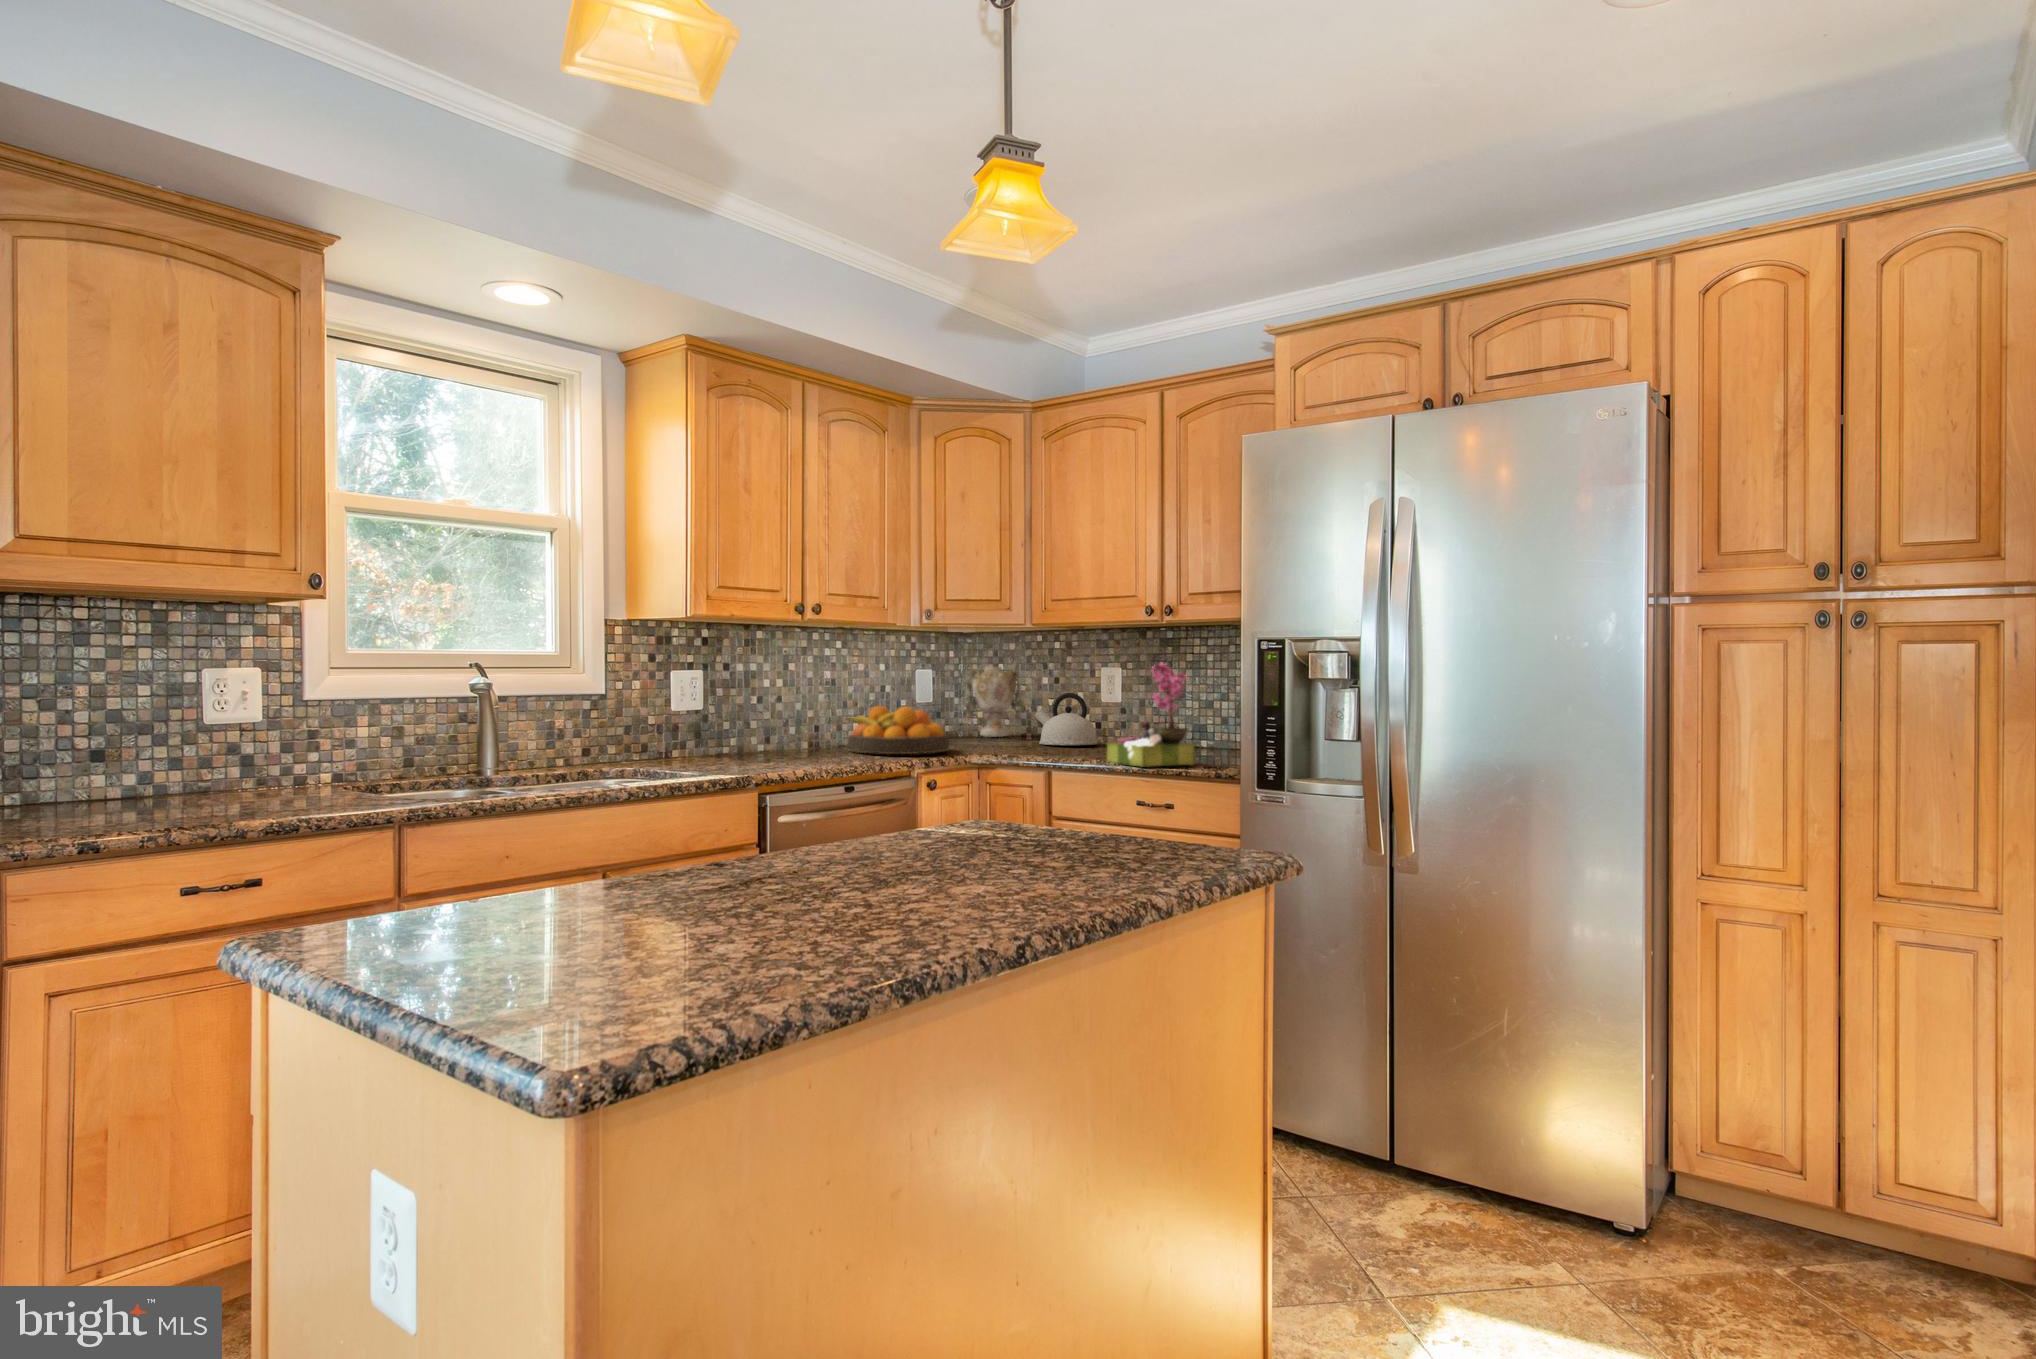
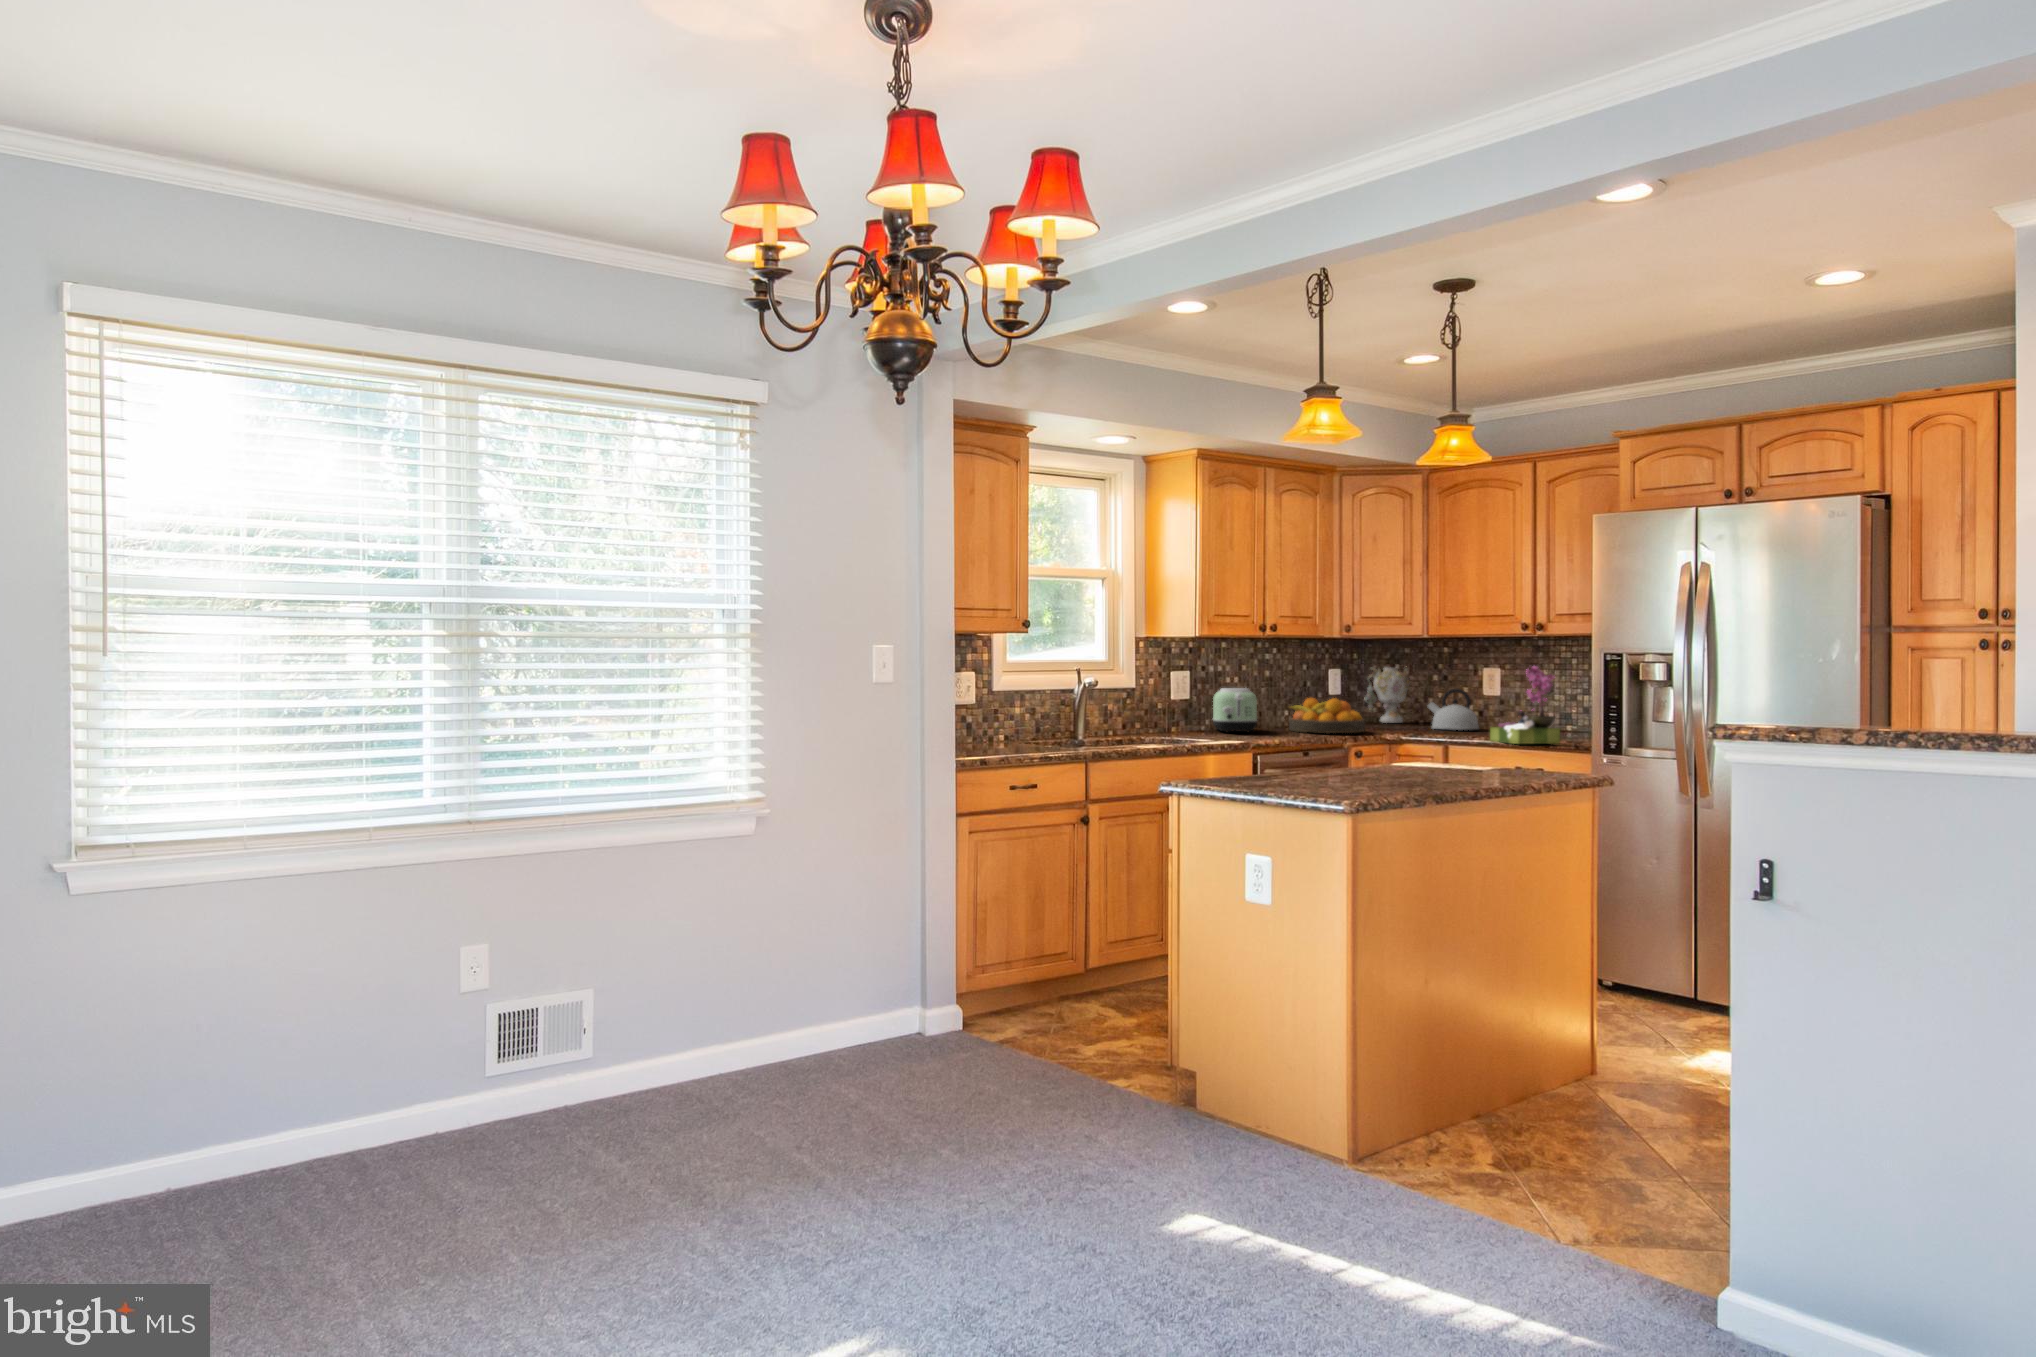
toaster: none [734,693,796,756] -> present [1213,688,1257,732]

